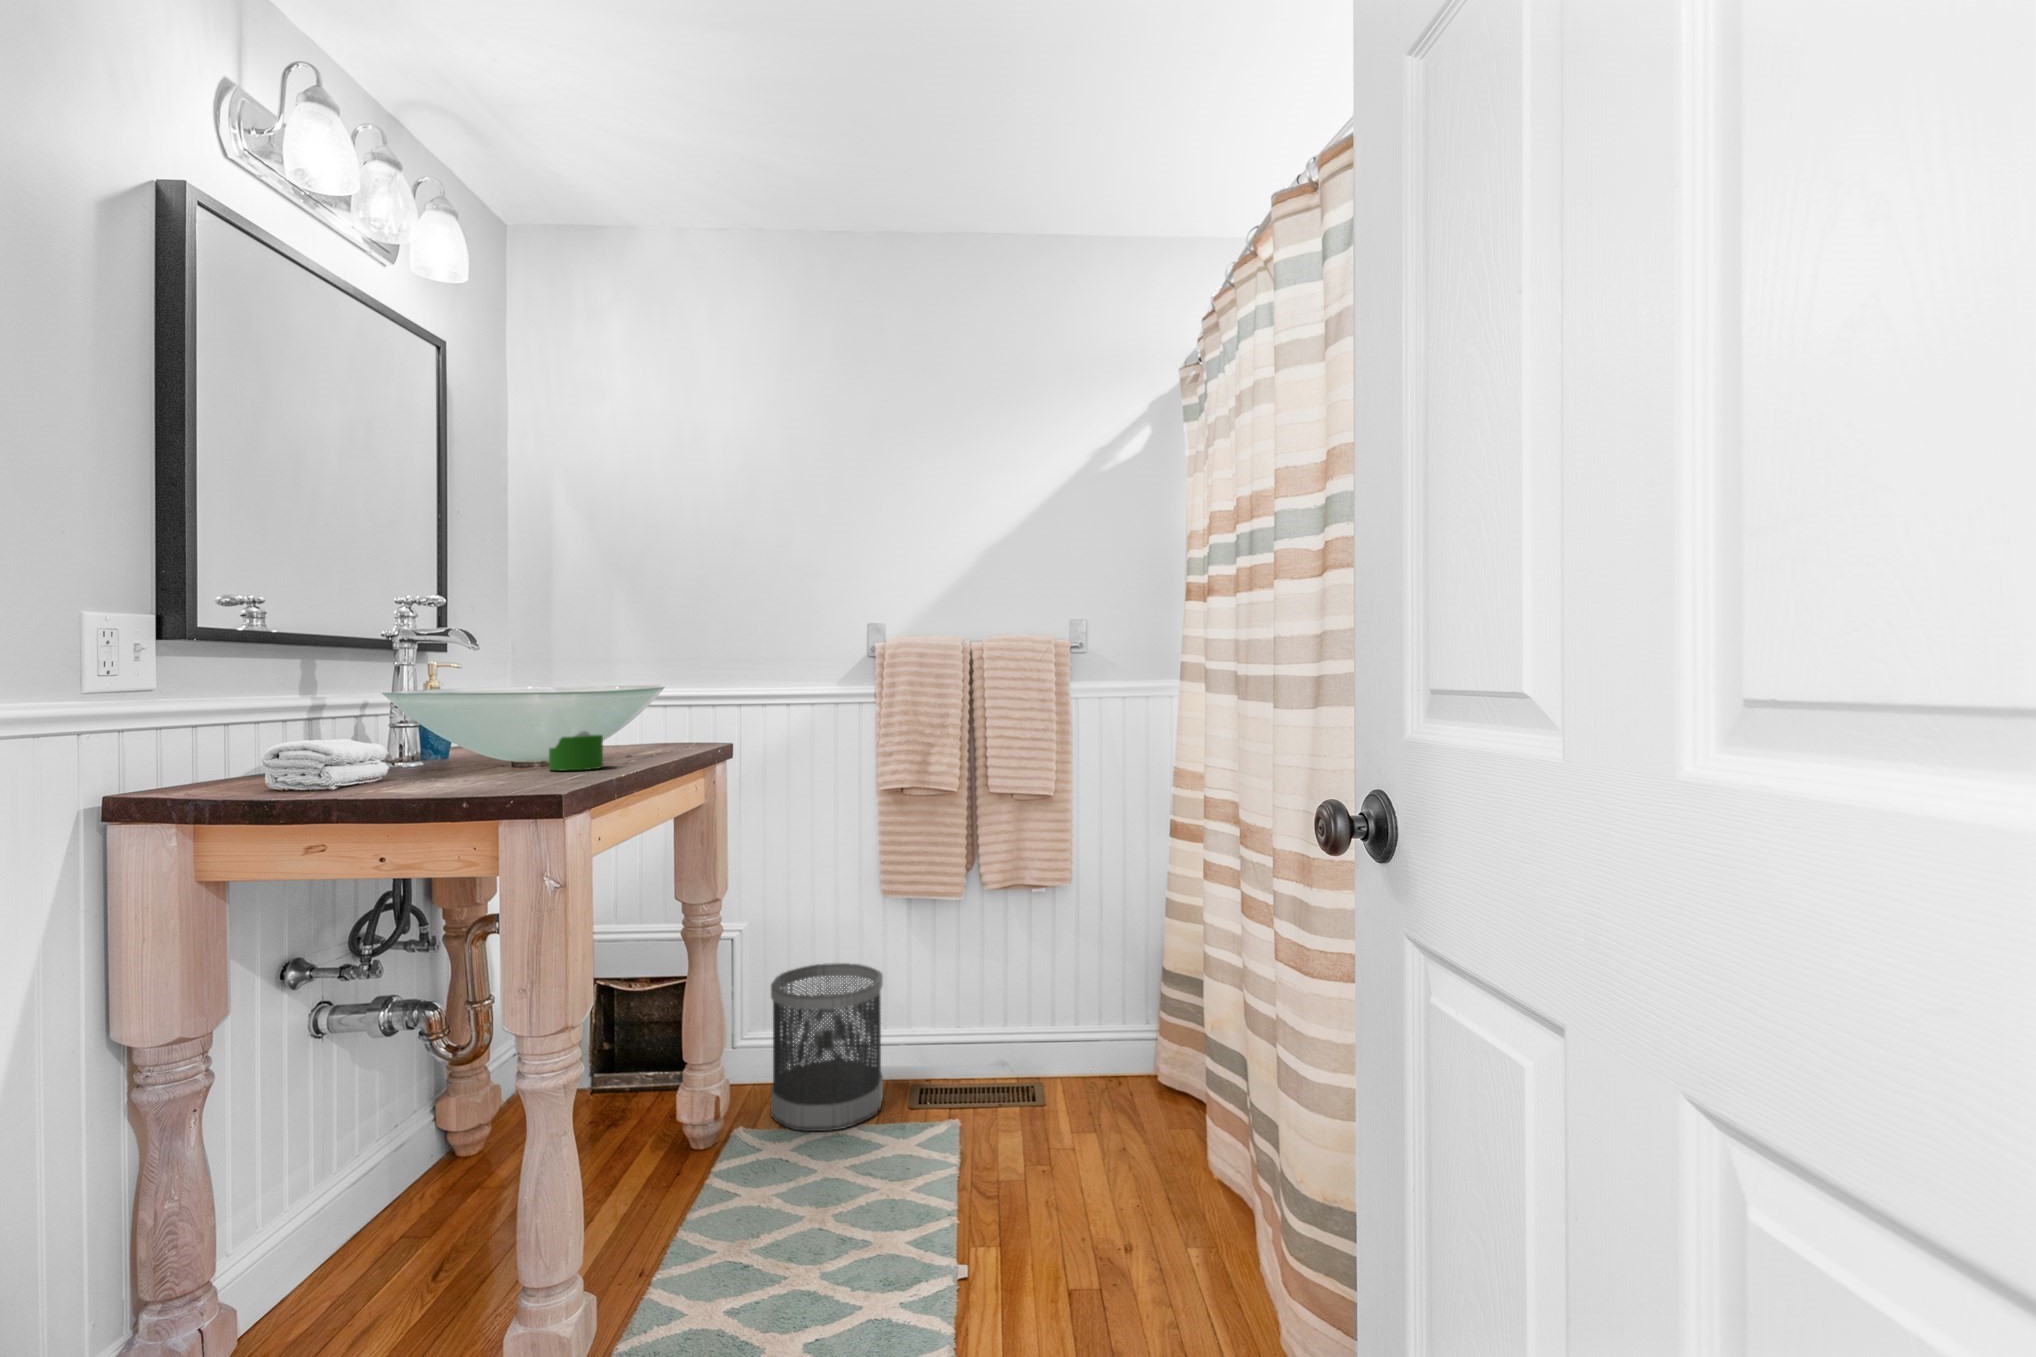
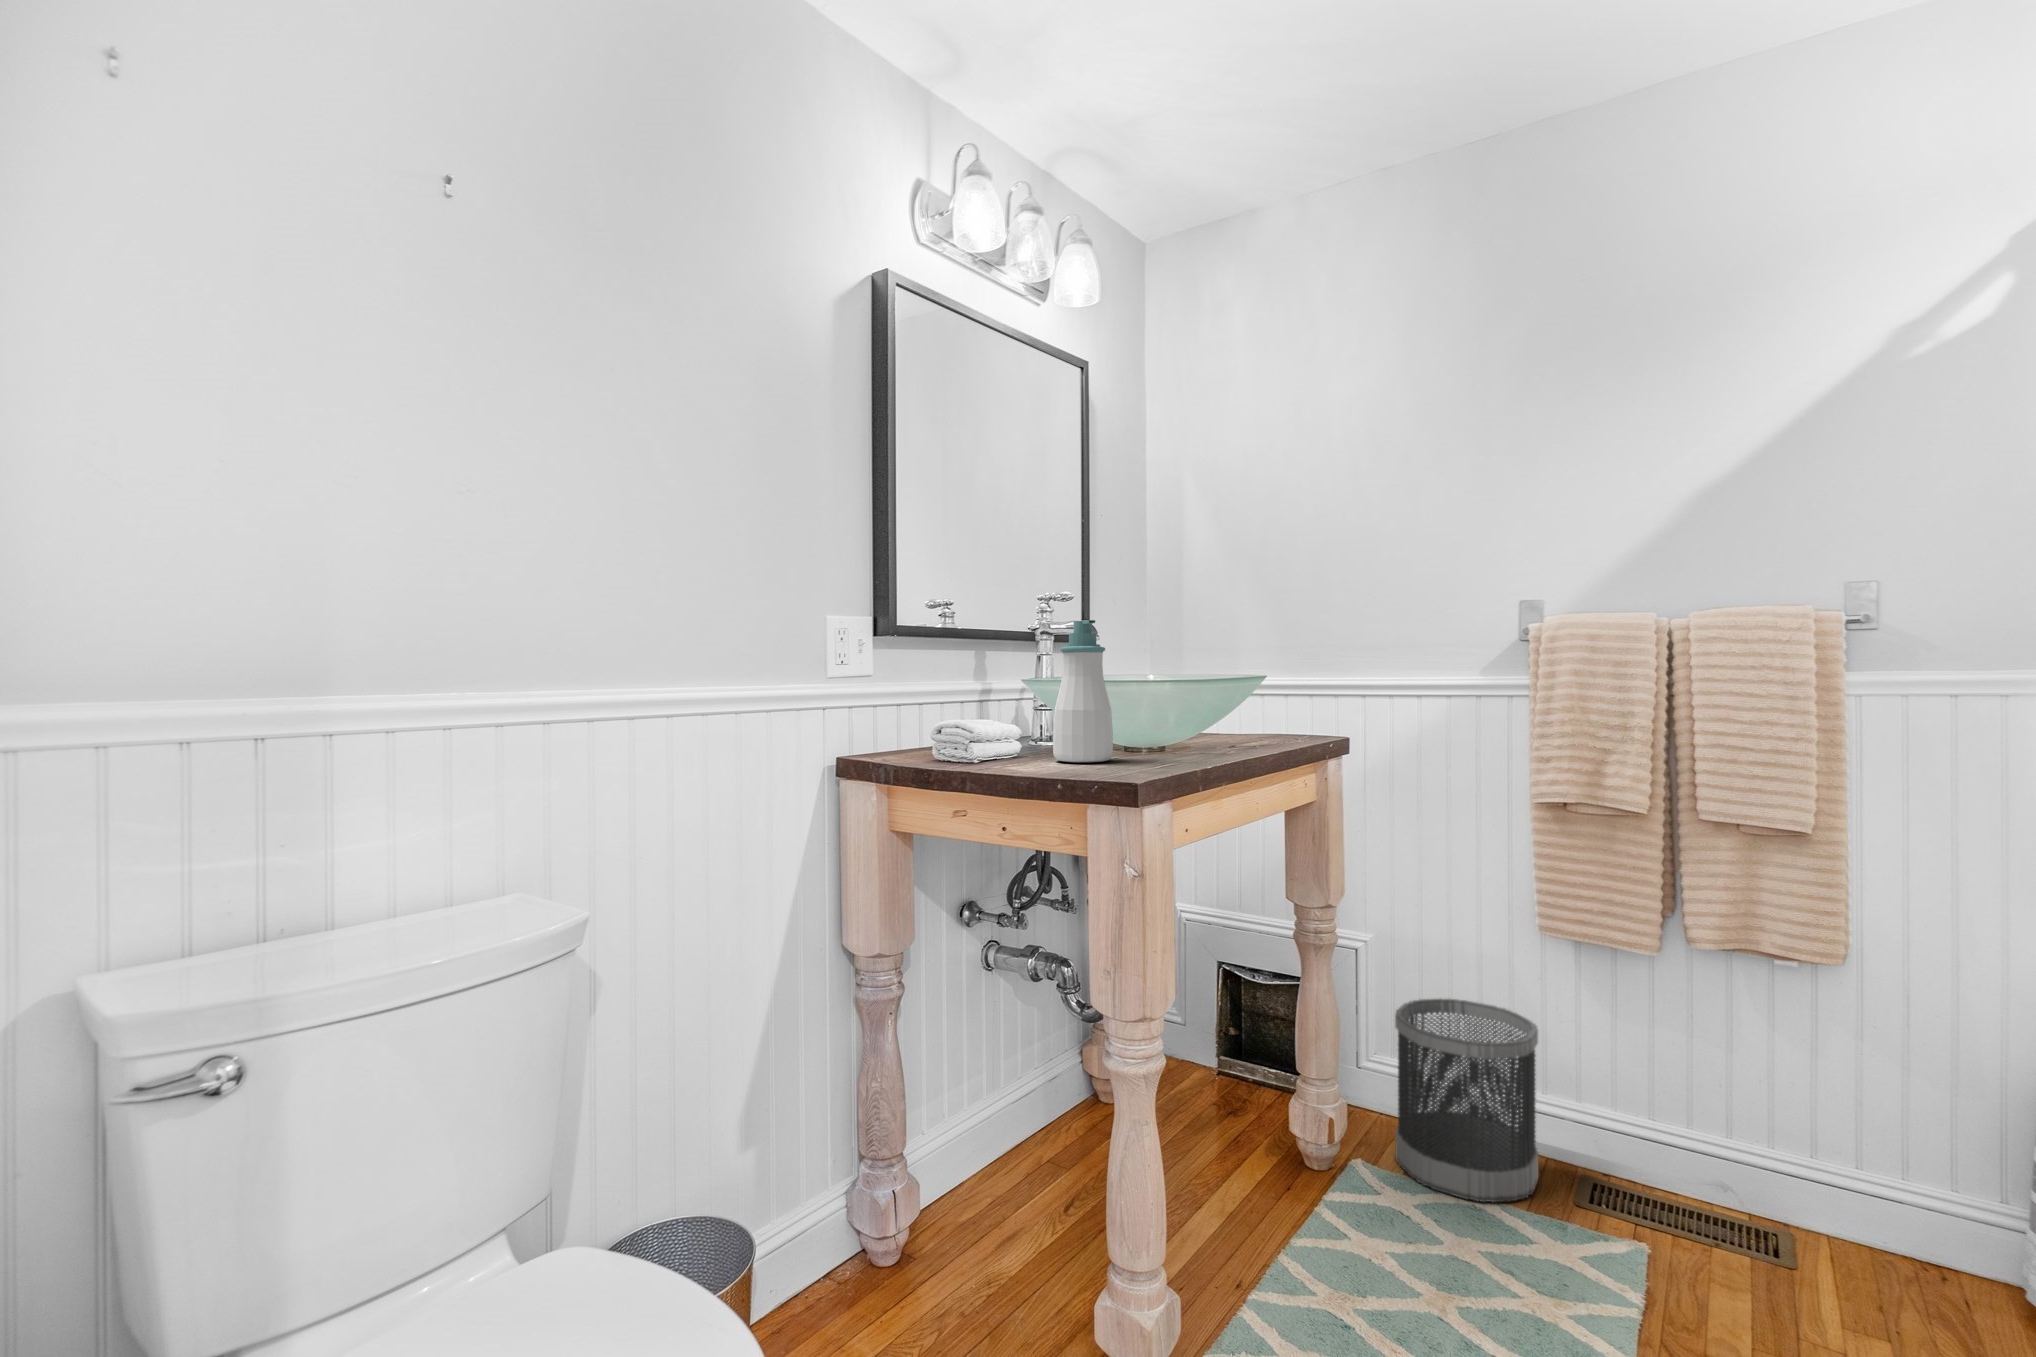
soap bottle: none [437,629,510,780] -> present [1053,620,1113,762]
candle: present [549,731,603,770] -> none [1150,697,1200,758]

